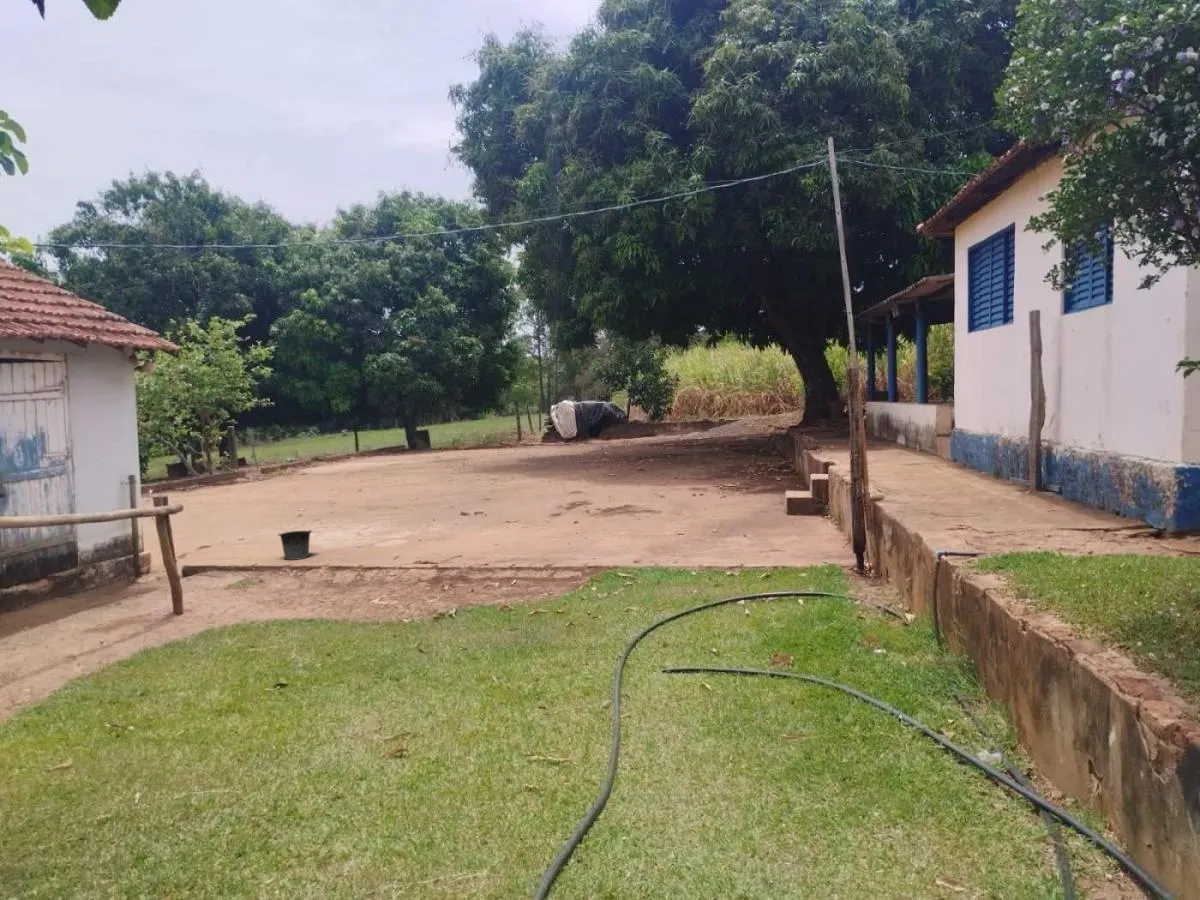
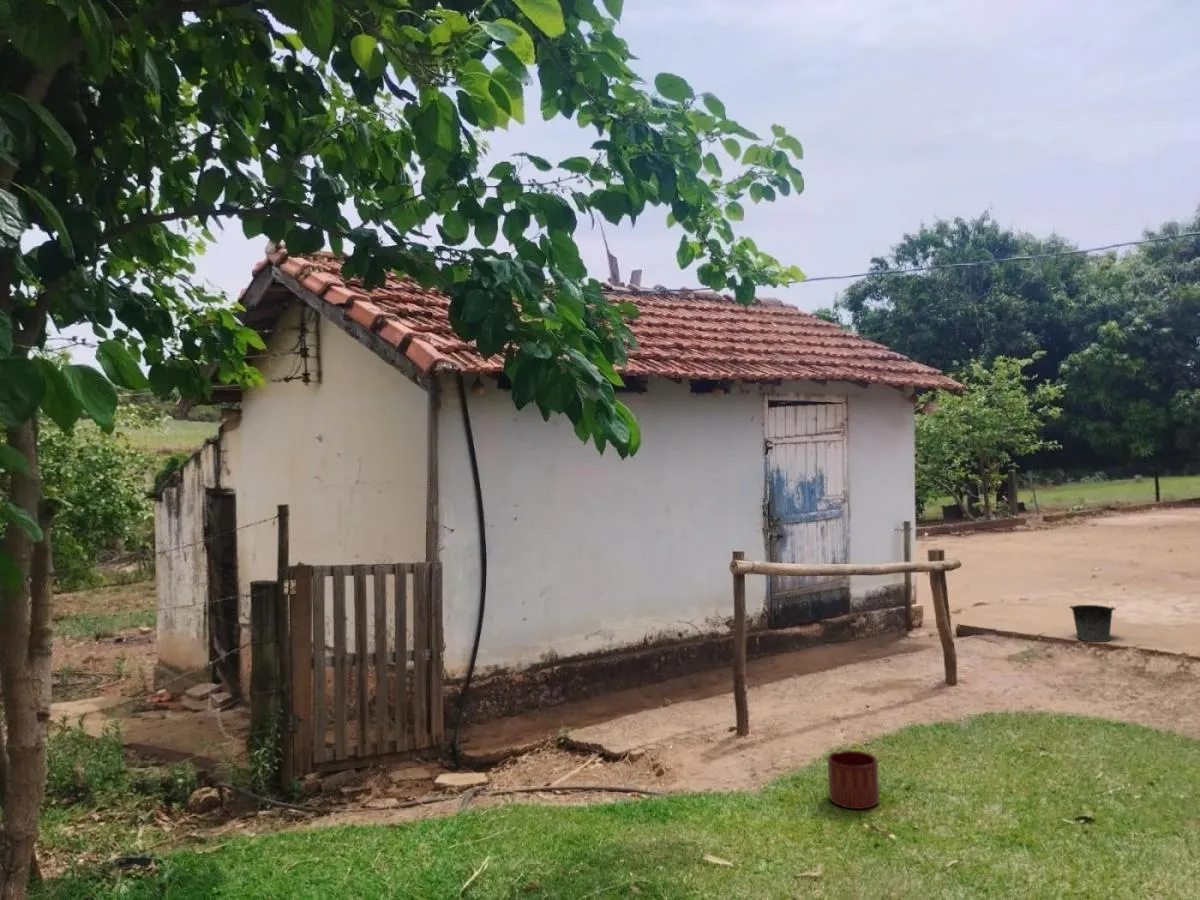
planter: none [76,664,125,711] -> present [828,751,879,809]

